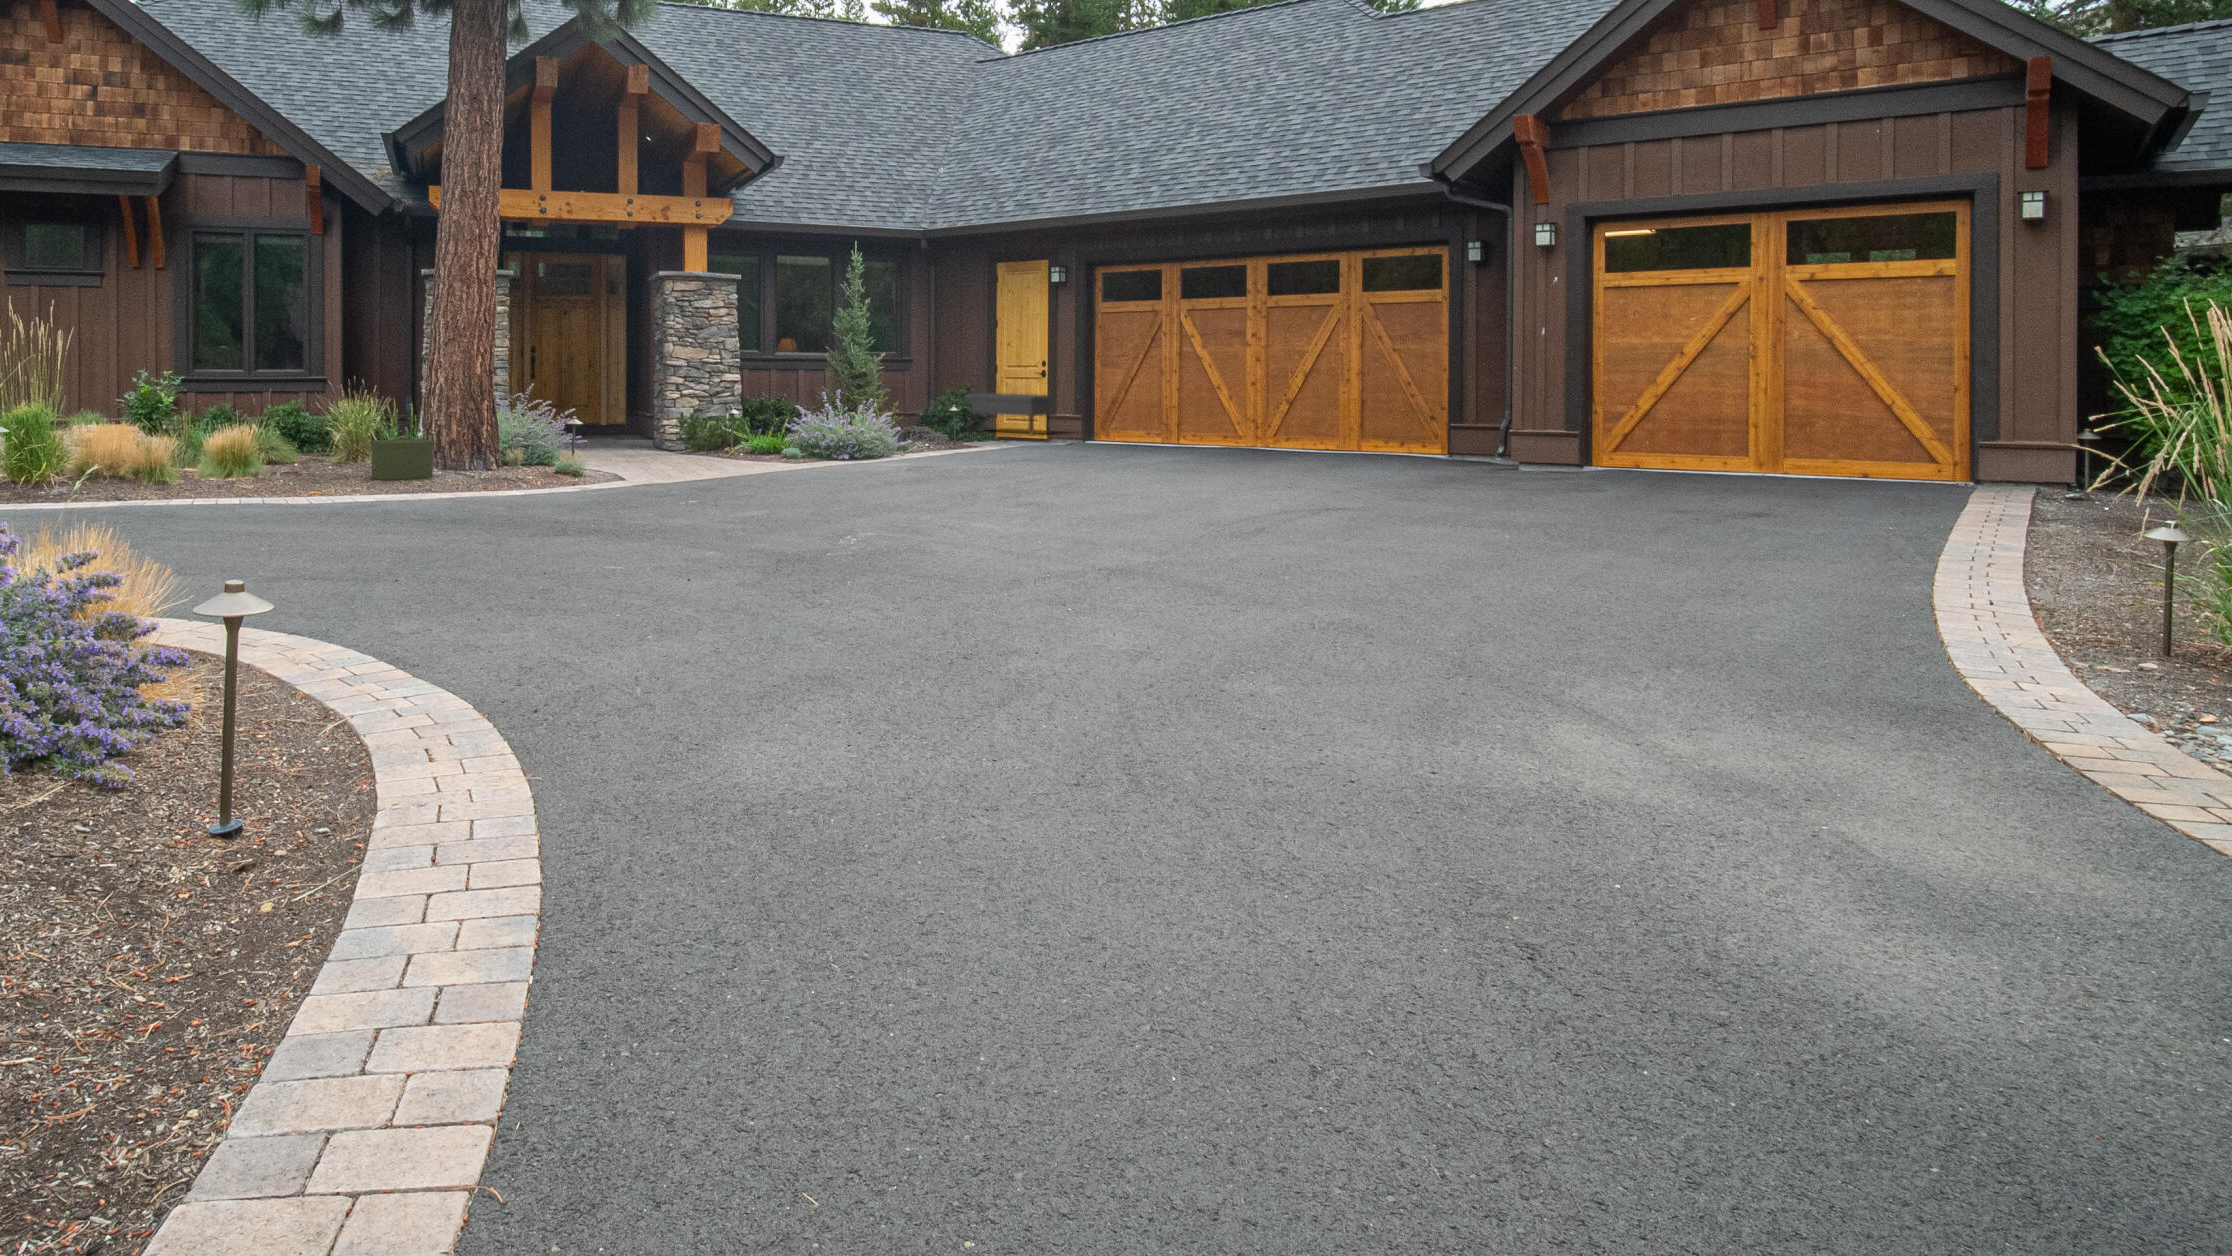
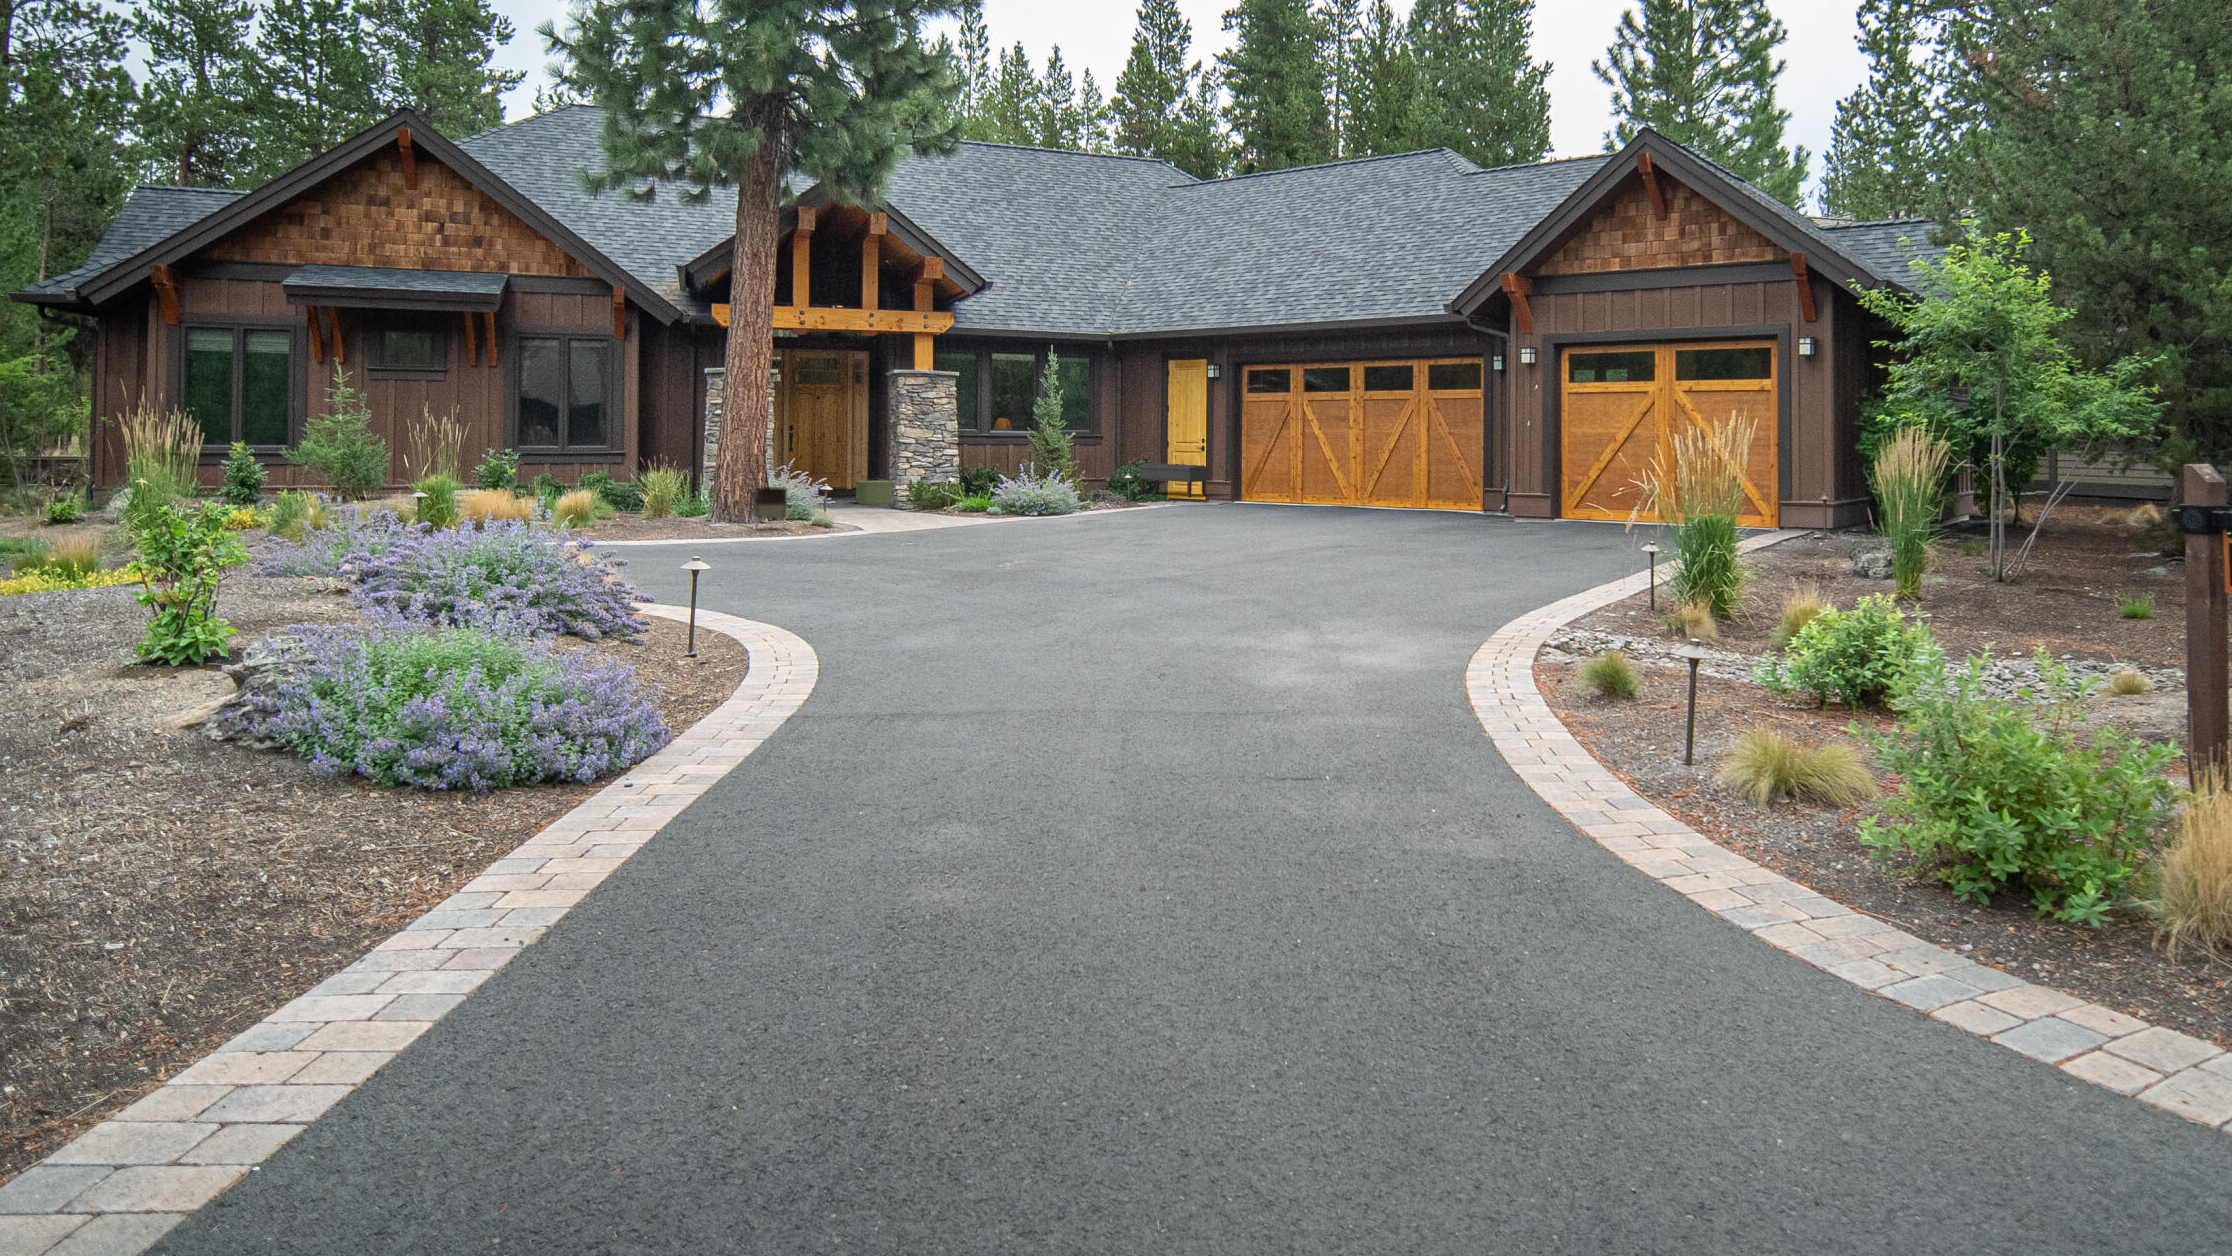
planter: none [482,420,524,478] -> present [755,487,787,518]
storage box: present [371,439,433,480] -> present [856,480,893,504]

